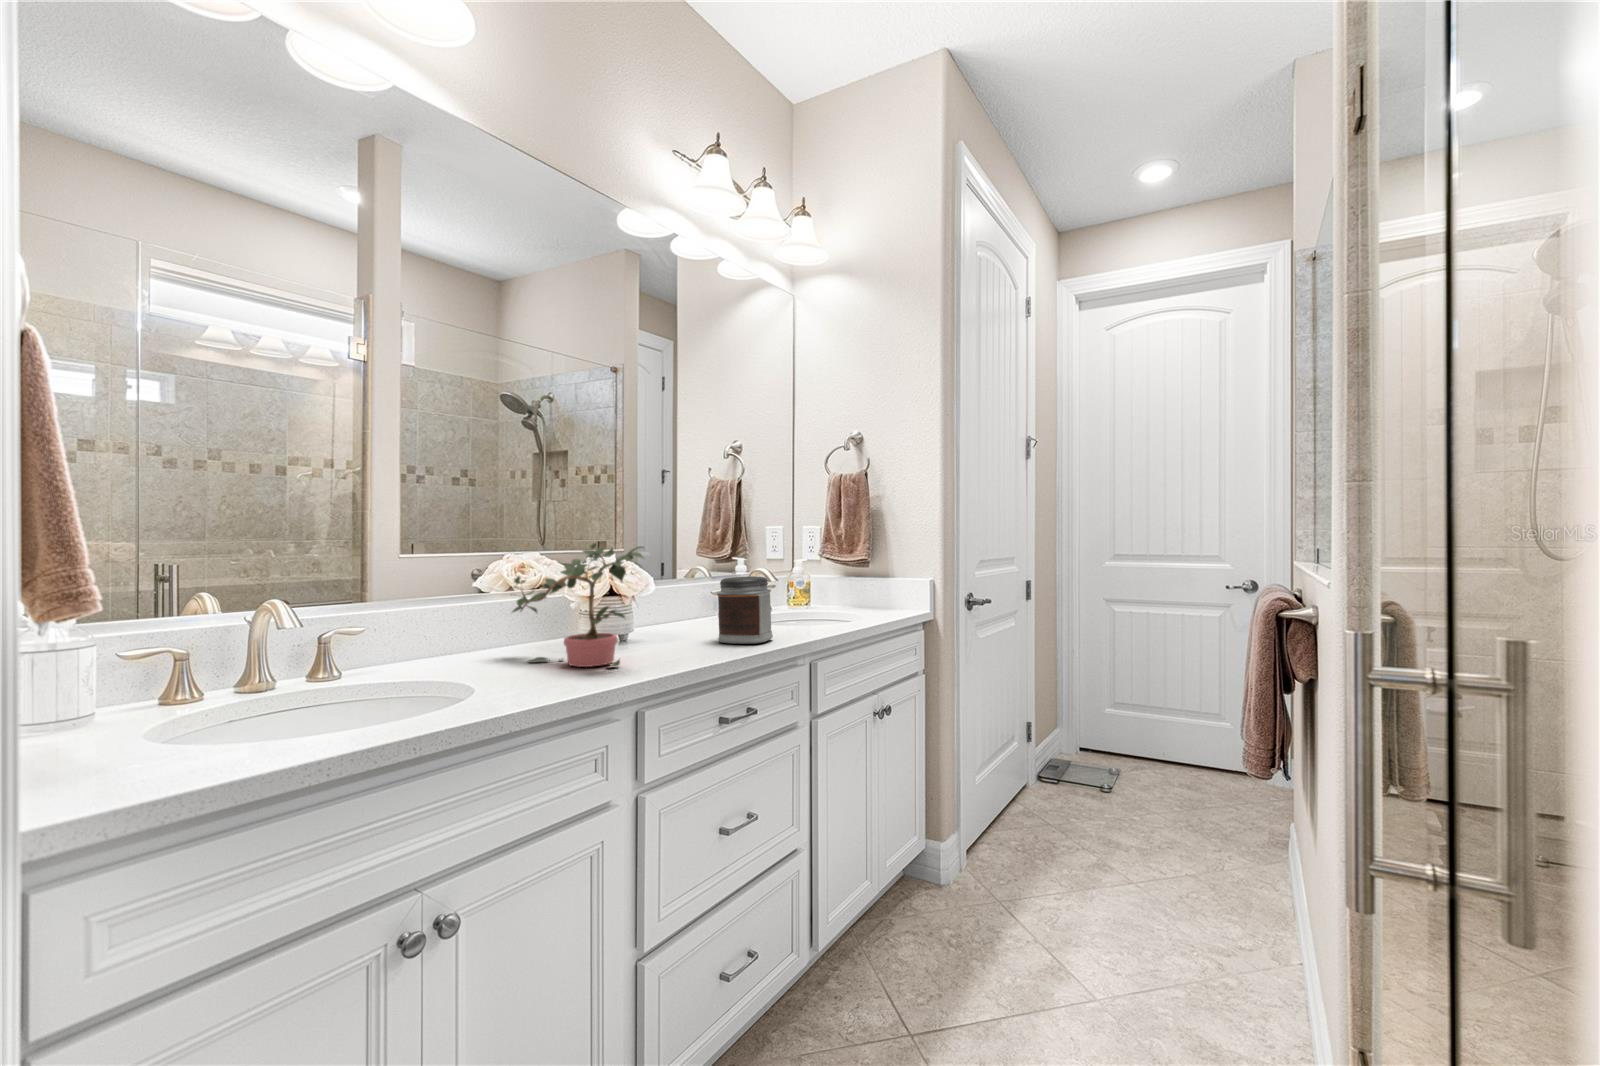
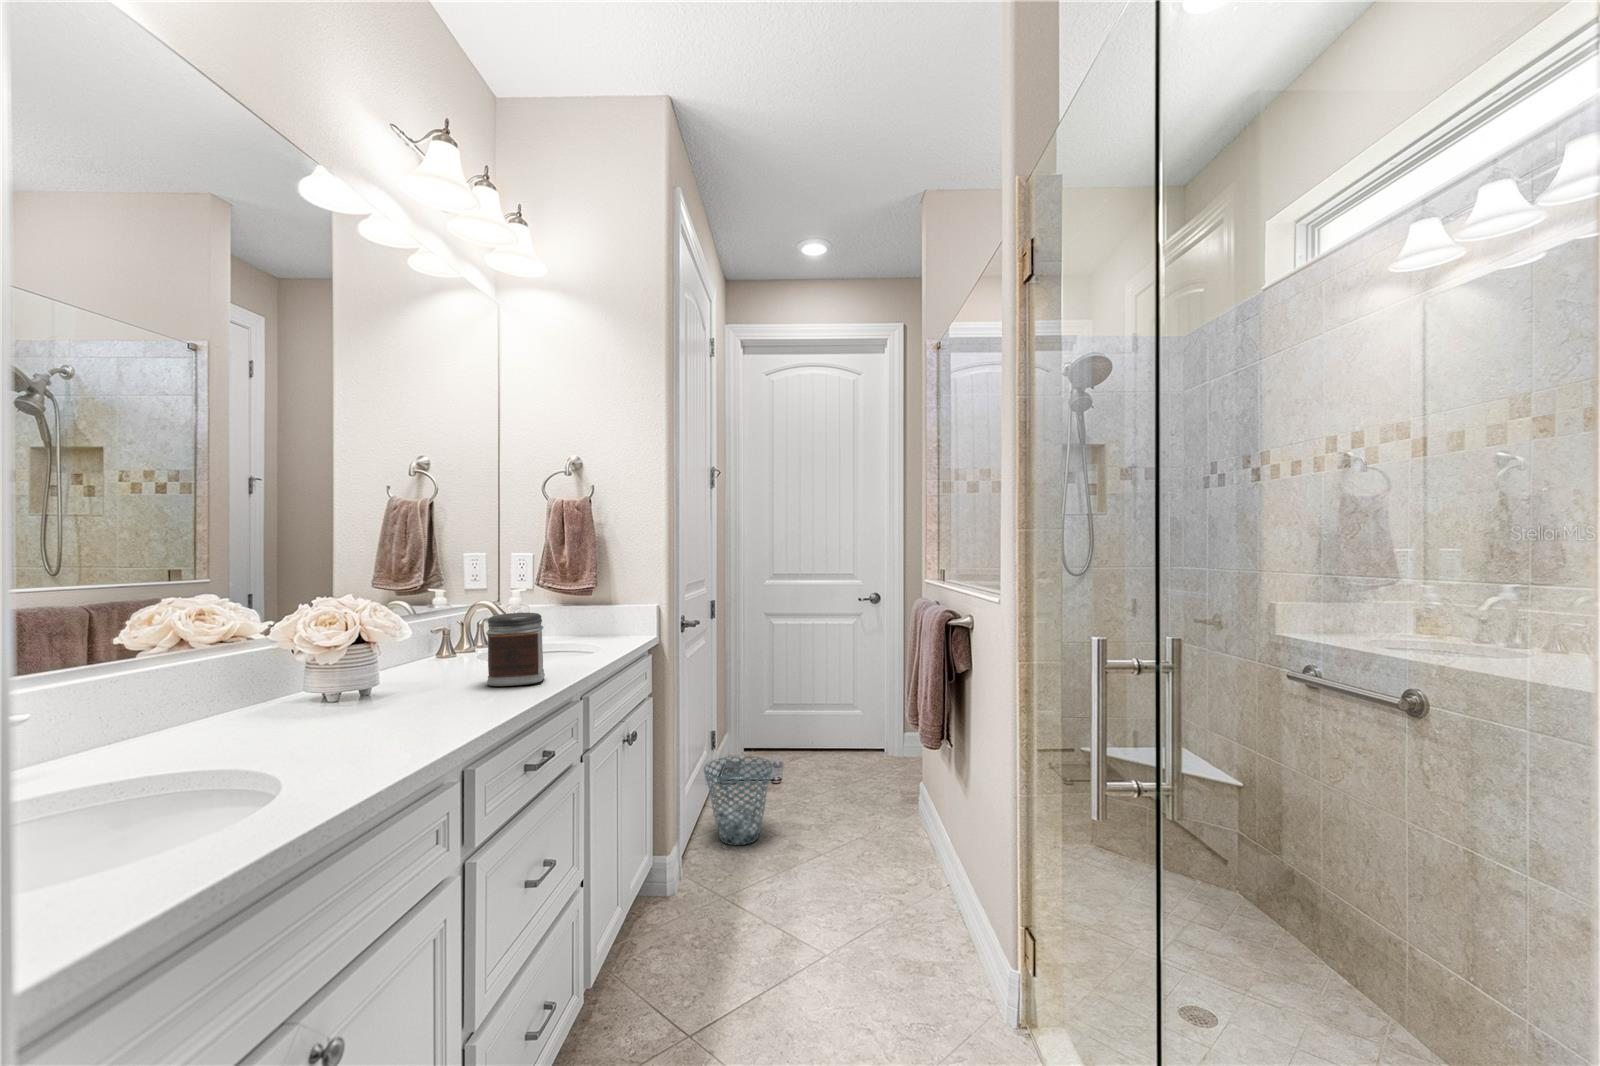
potted plant: present [513,543,643,667] -> none [240,586,457,735]
waste basket: none [999,752,1080,851] -> present [704,756,773,845]

